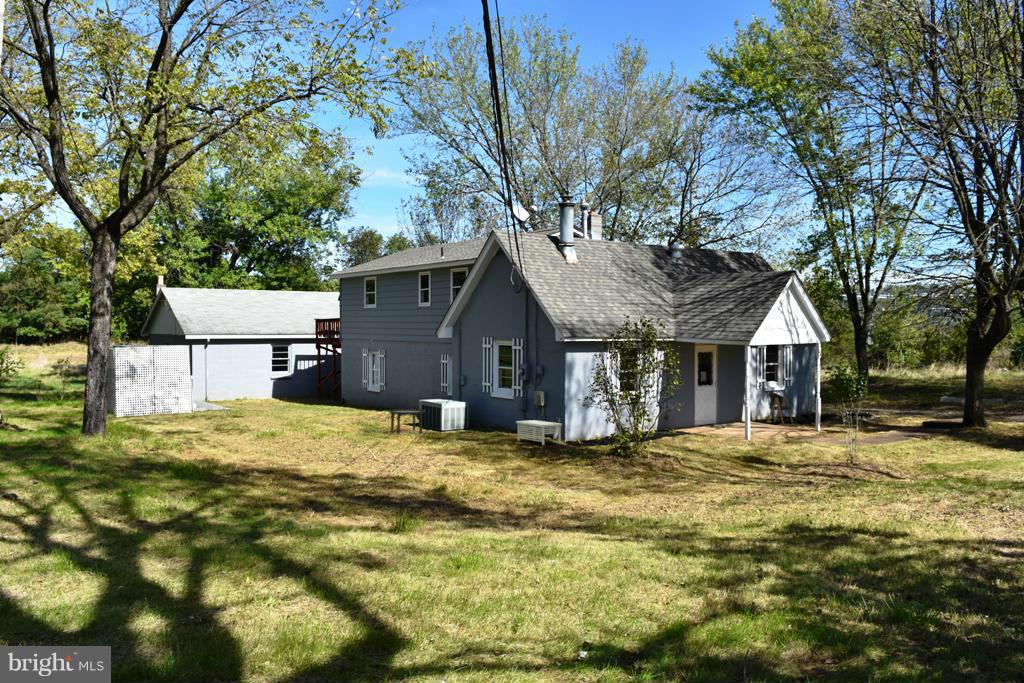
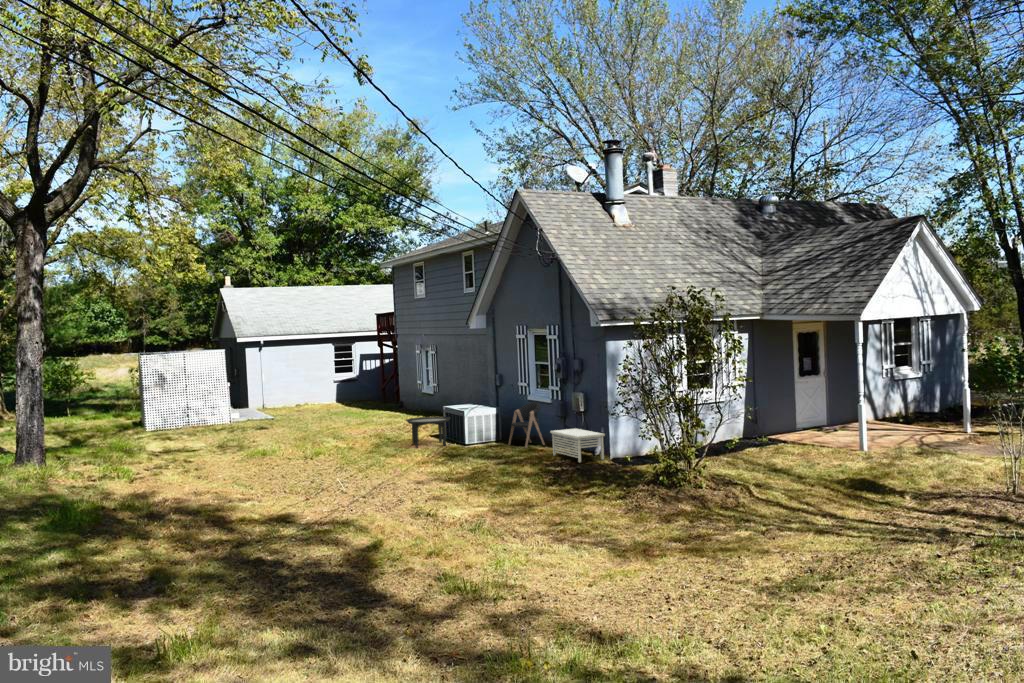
chair: present [767,392,793,425] -> present [509,402,544,448]

